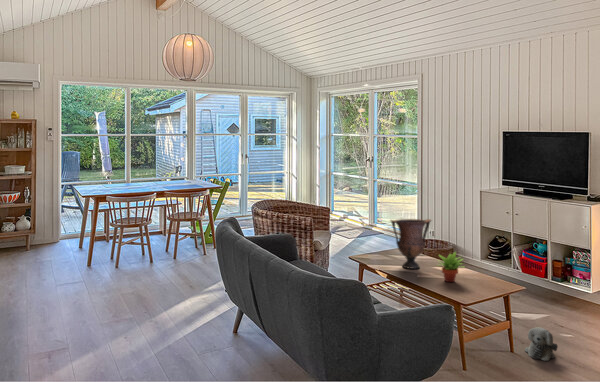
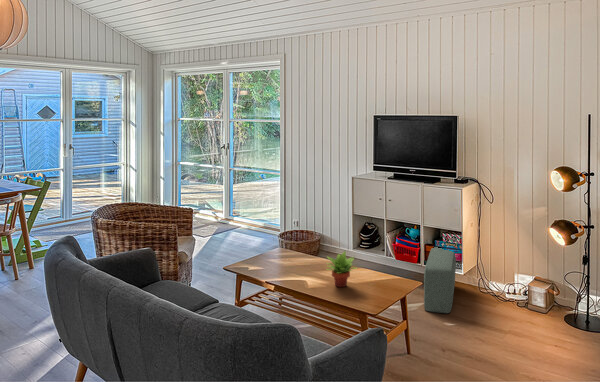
vase: present [391,219,431,269] -> none [266,215,314,274]
pouf: none [542,264,586,326] -> present [424,247,456,313]
plush toy: present [525,327,558,361] -> none [422,325,454,360]

